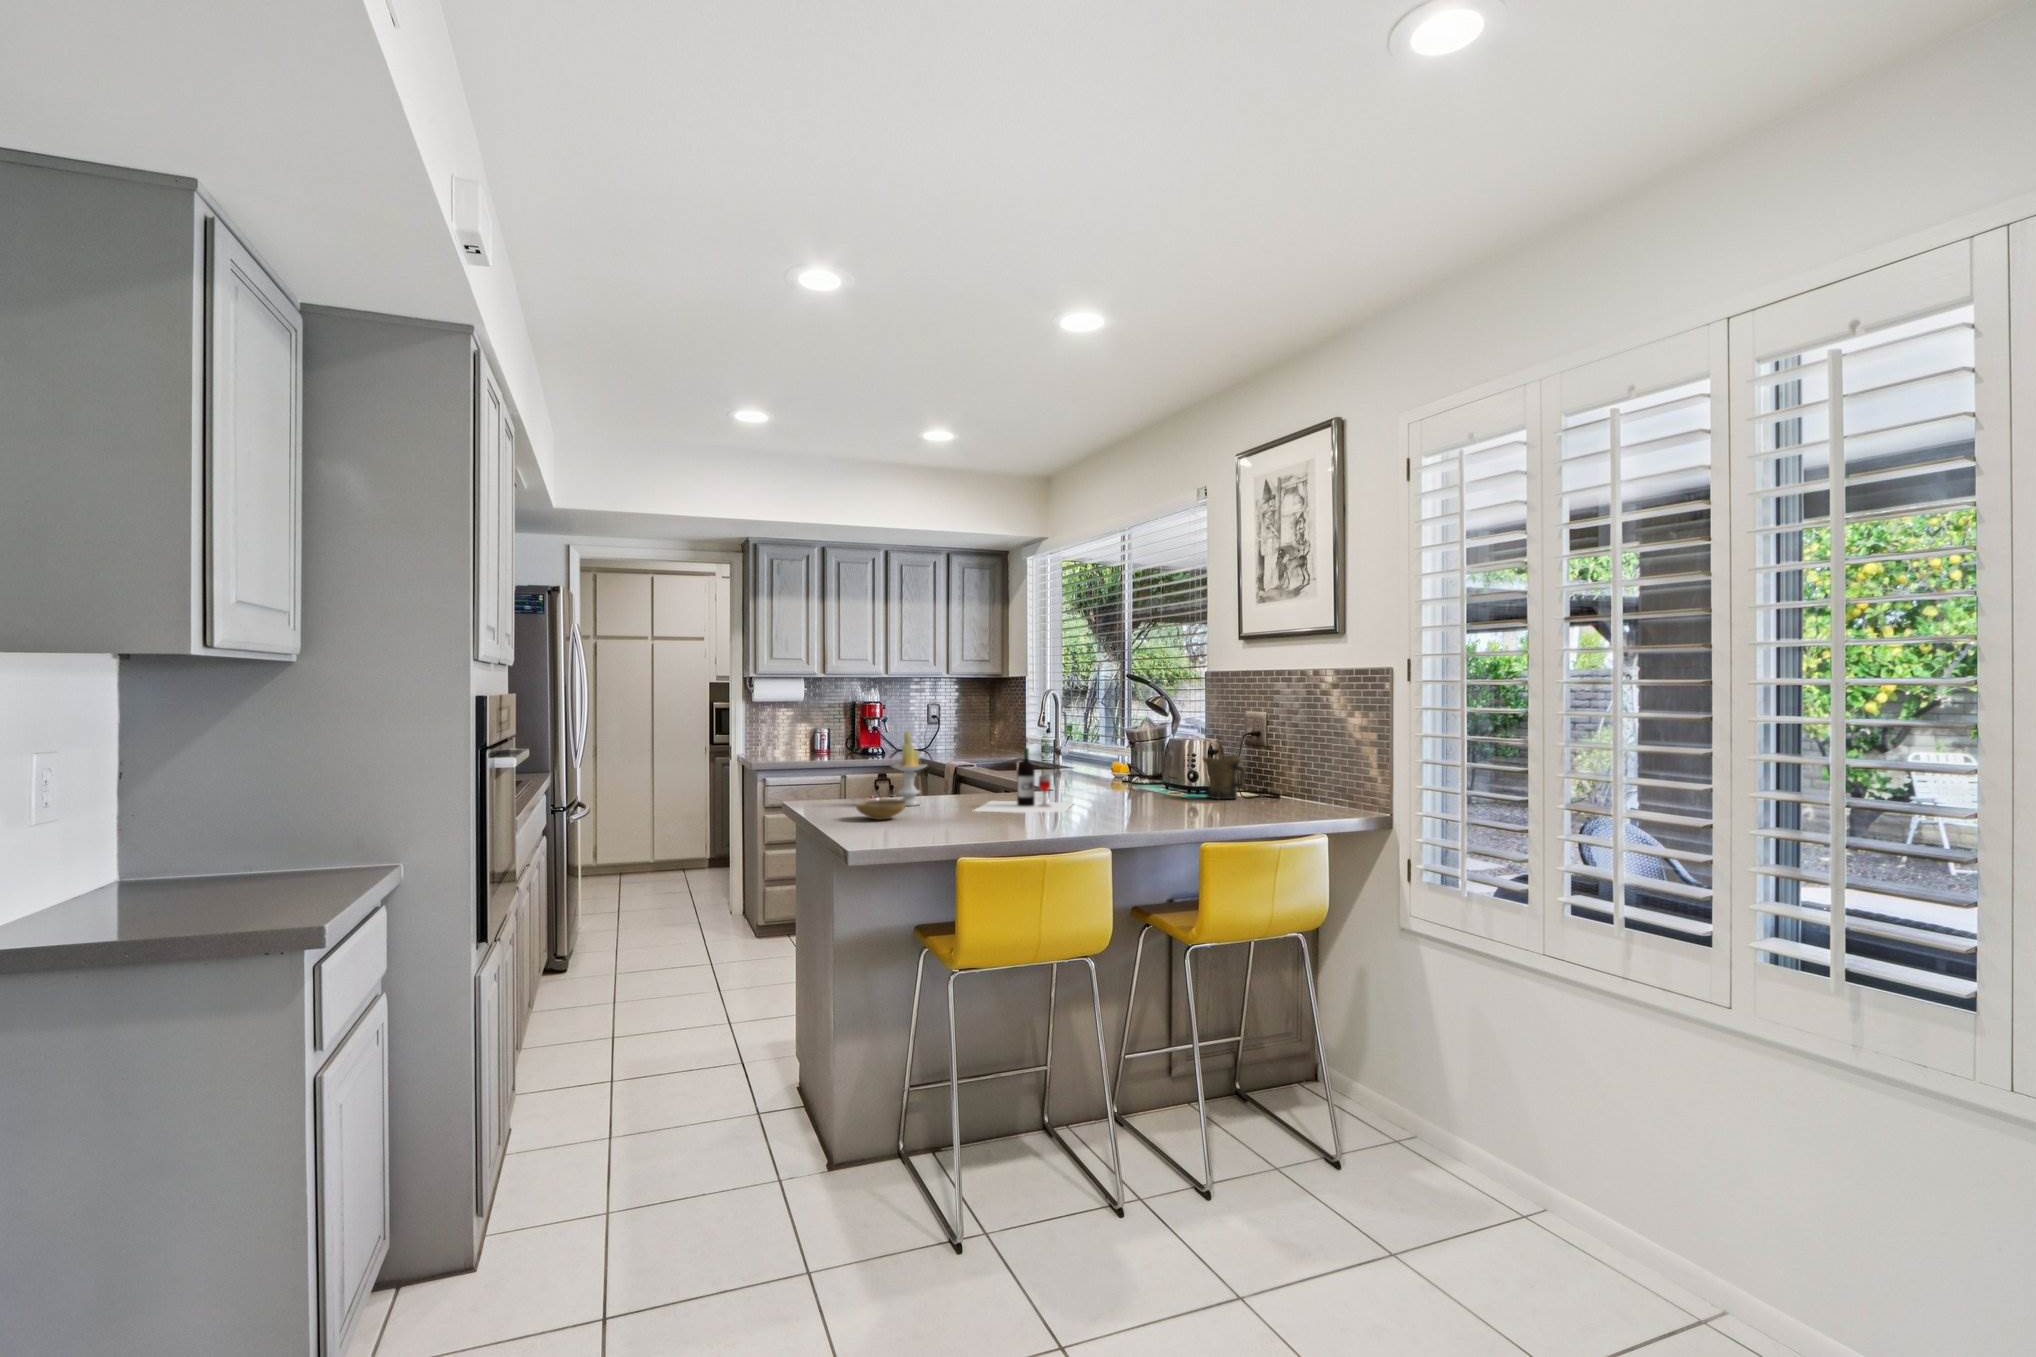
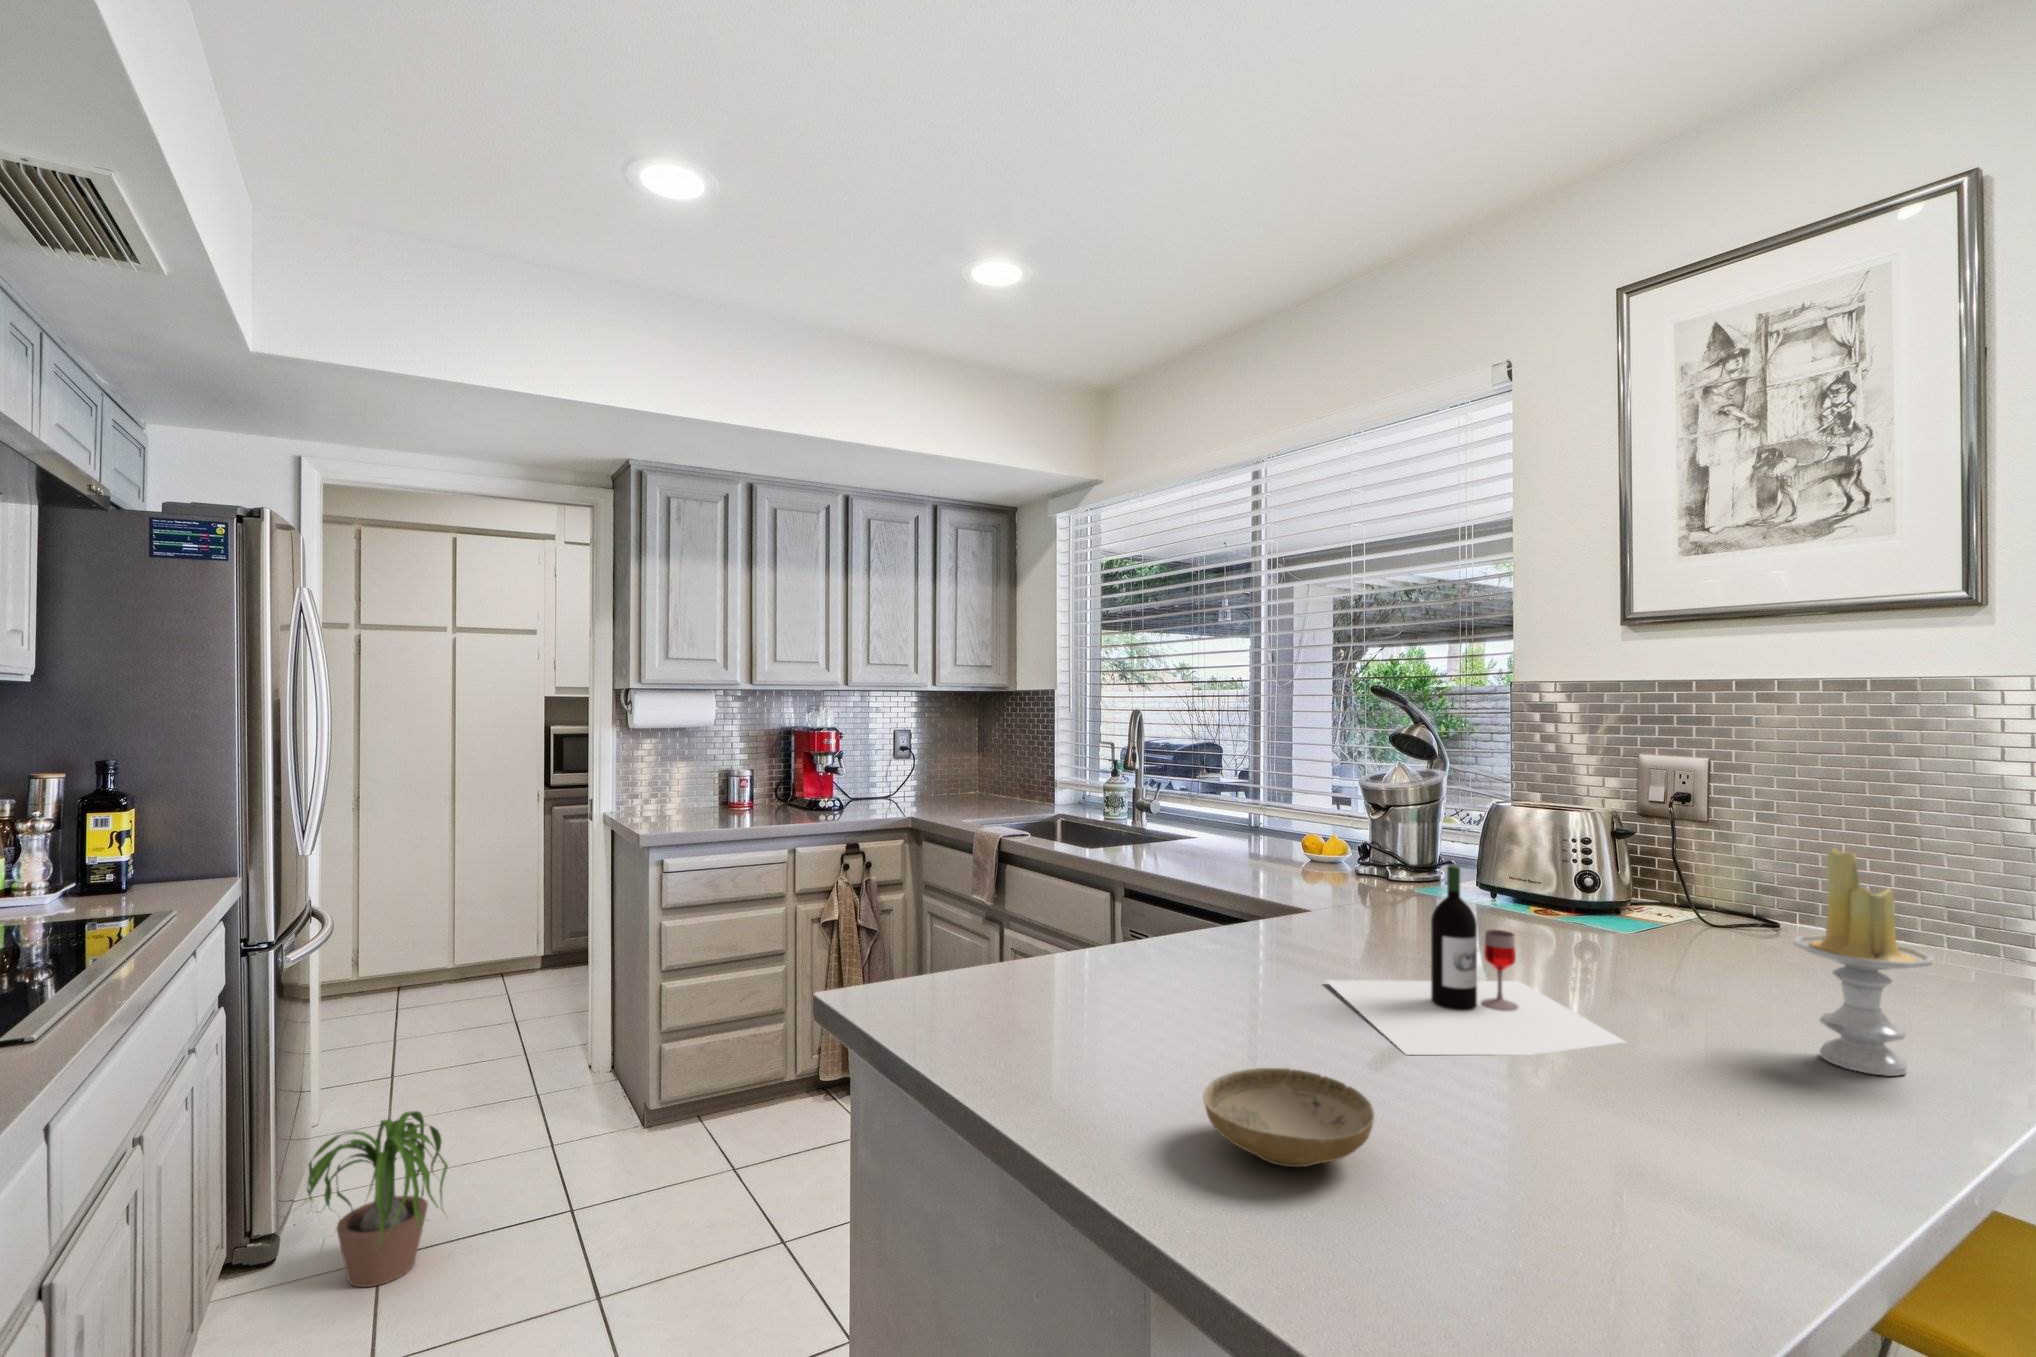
candle: present [892,731,927,806] -> present [1793,848,1934,1076]
mug: present [1203,756,1245,799] -> none [1658,848,1773,943]
potted plant: none [569,895,652,973] -> present [294,1111,448,1287]

